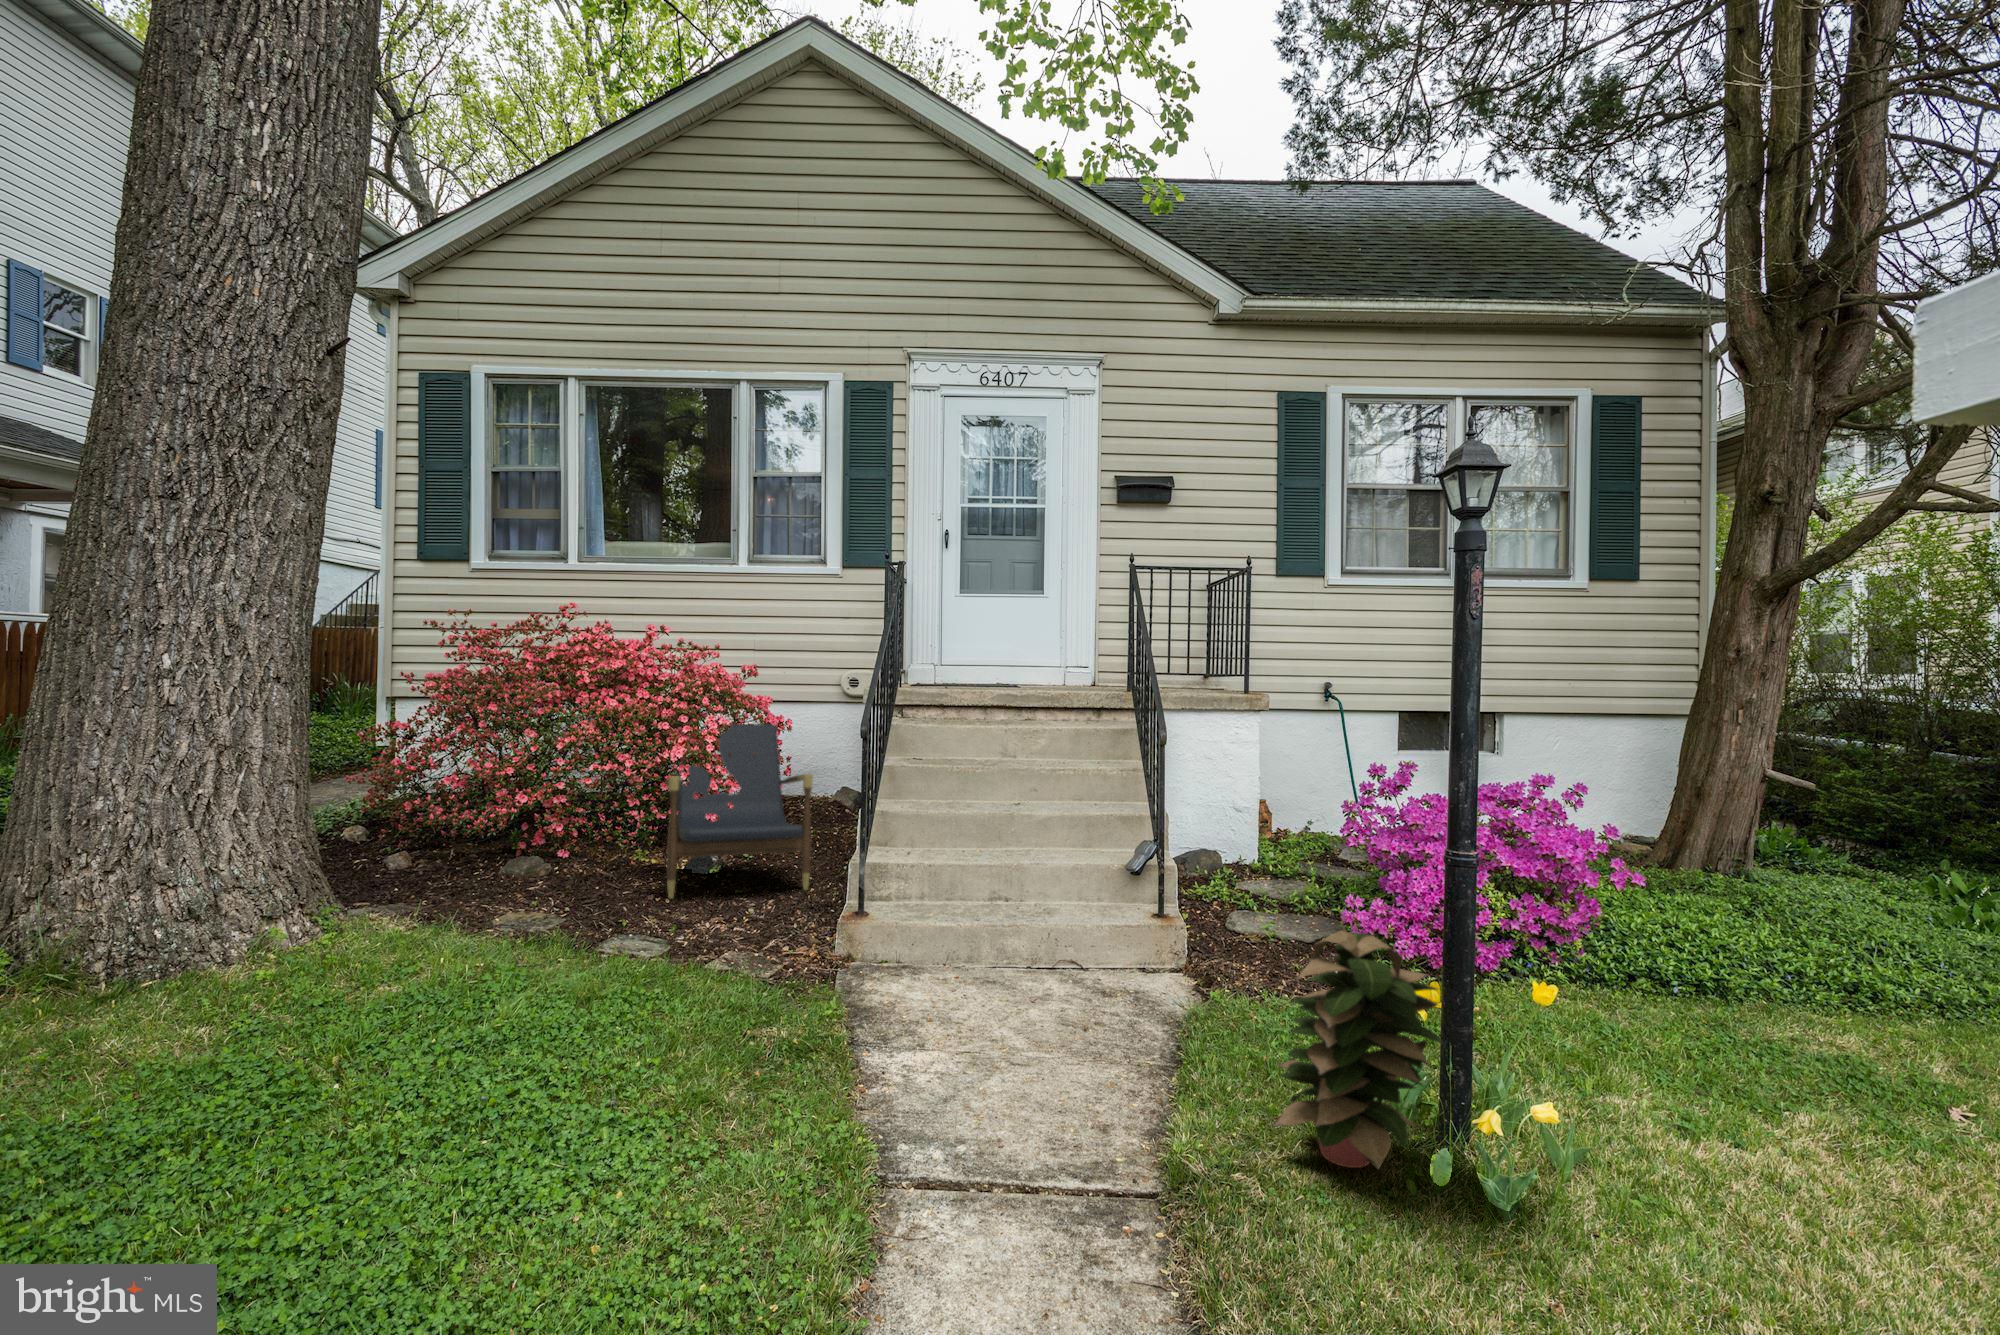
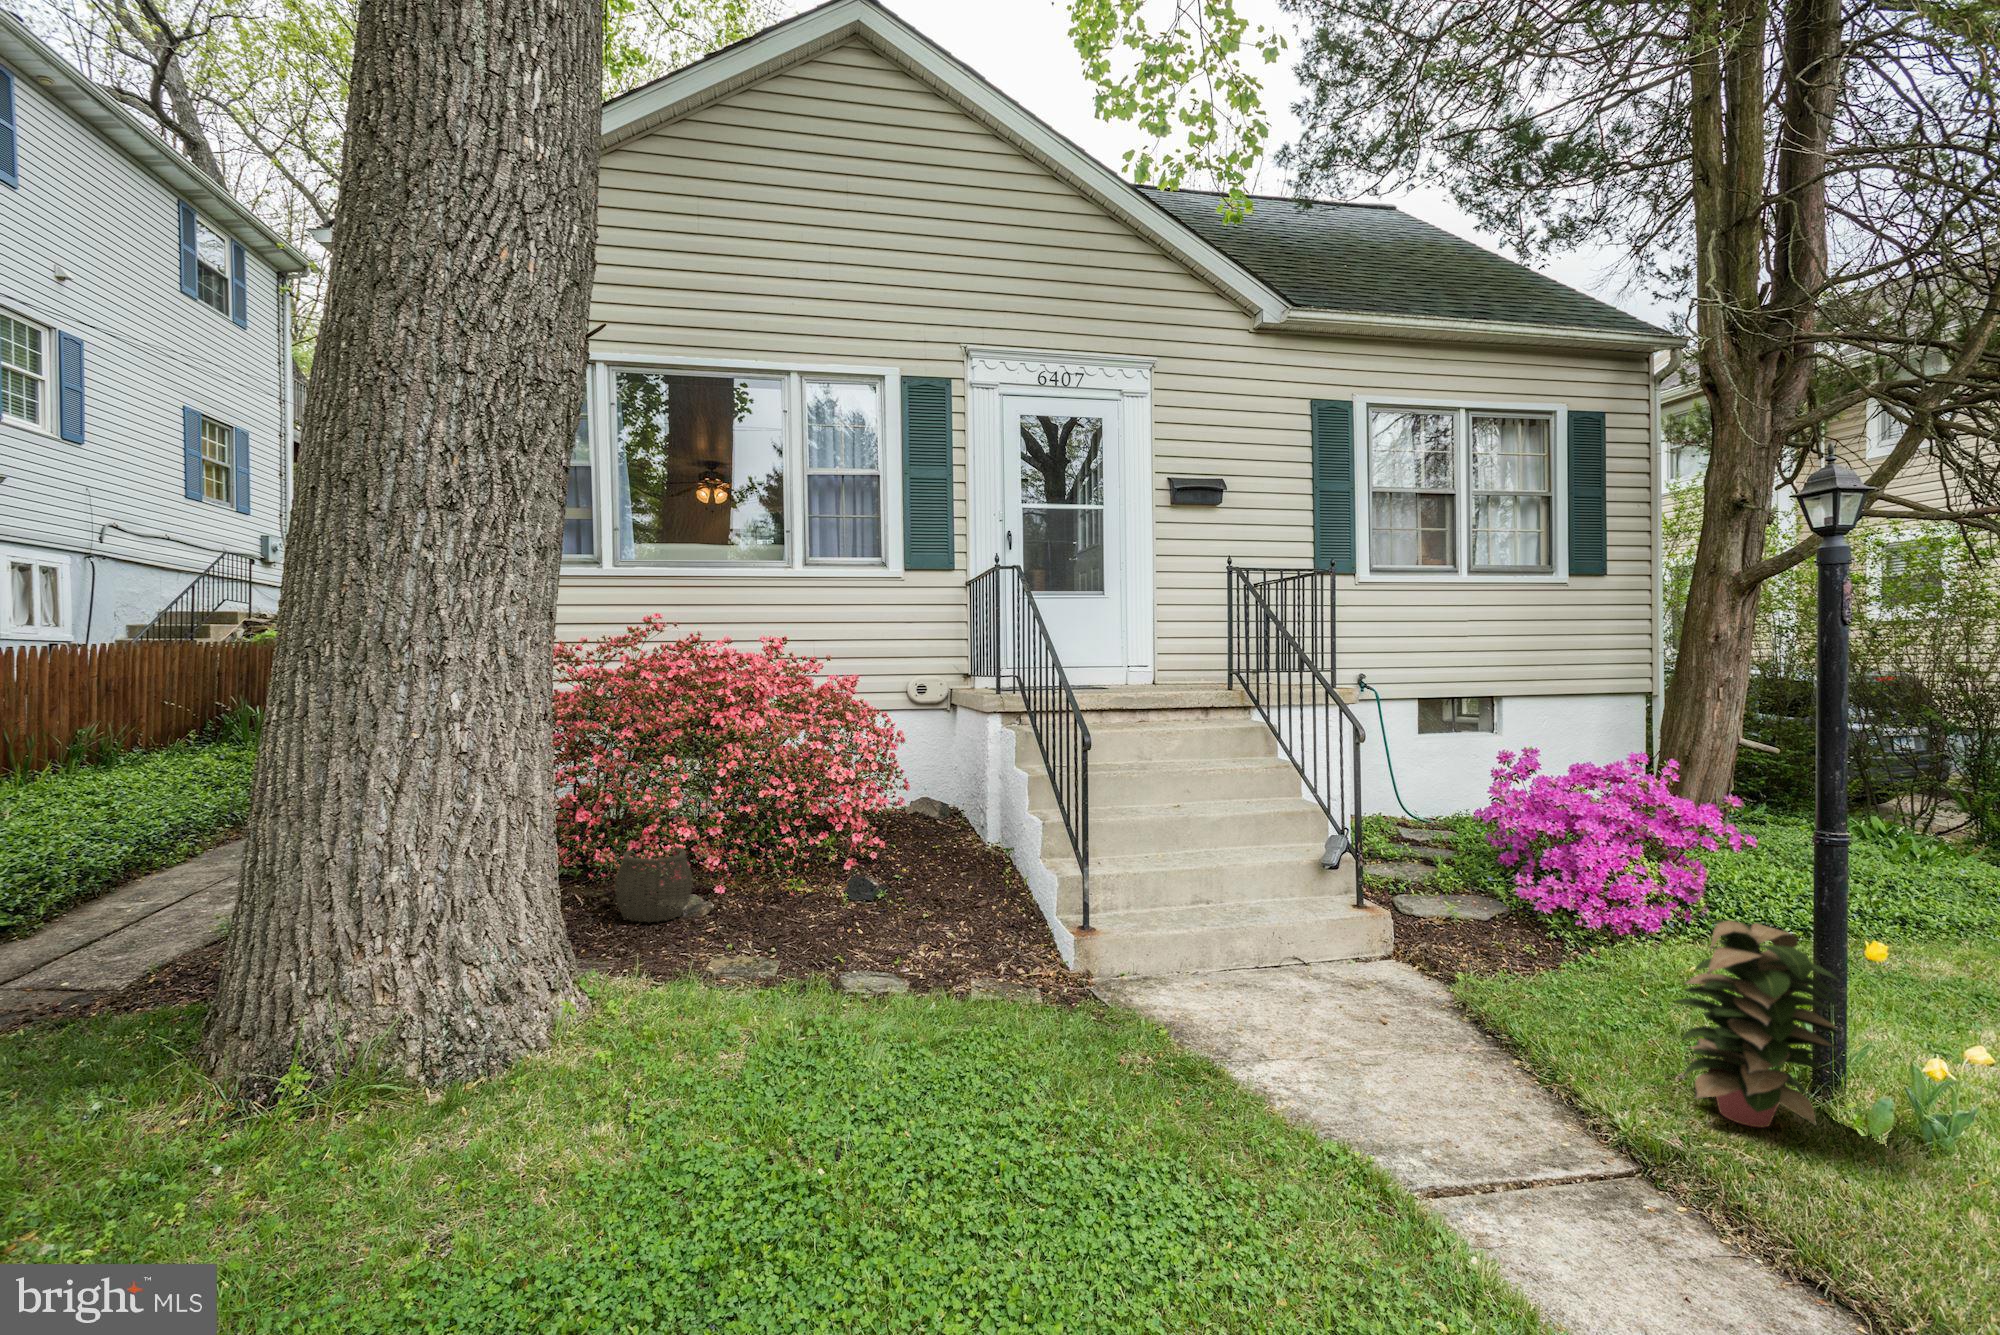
lounge chair: present [666,724,813,899] -> none [812,737,983,929]
woven basket: none [474,813,549,881] -> present [615,848,692,922]

